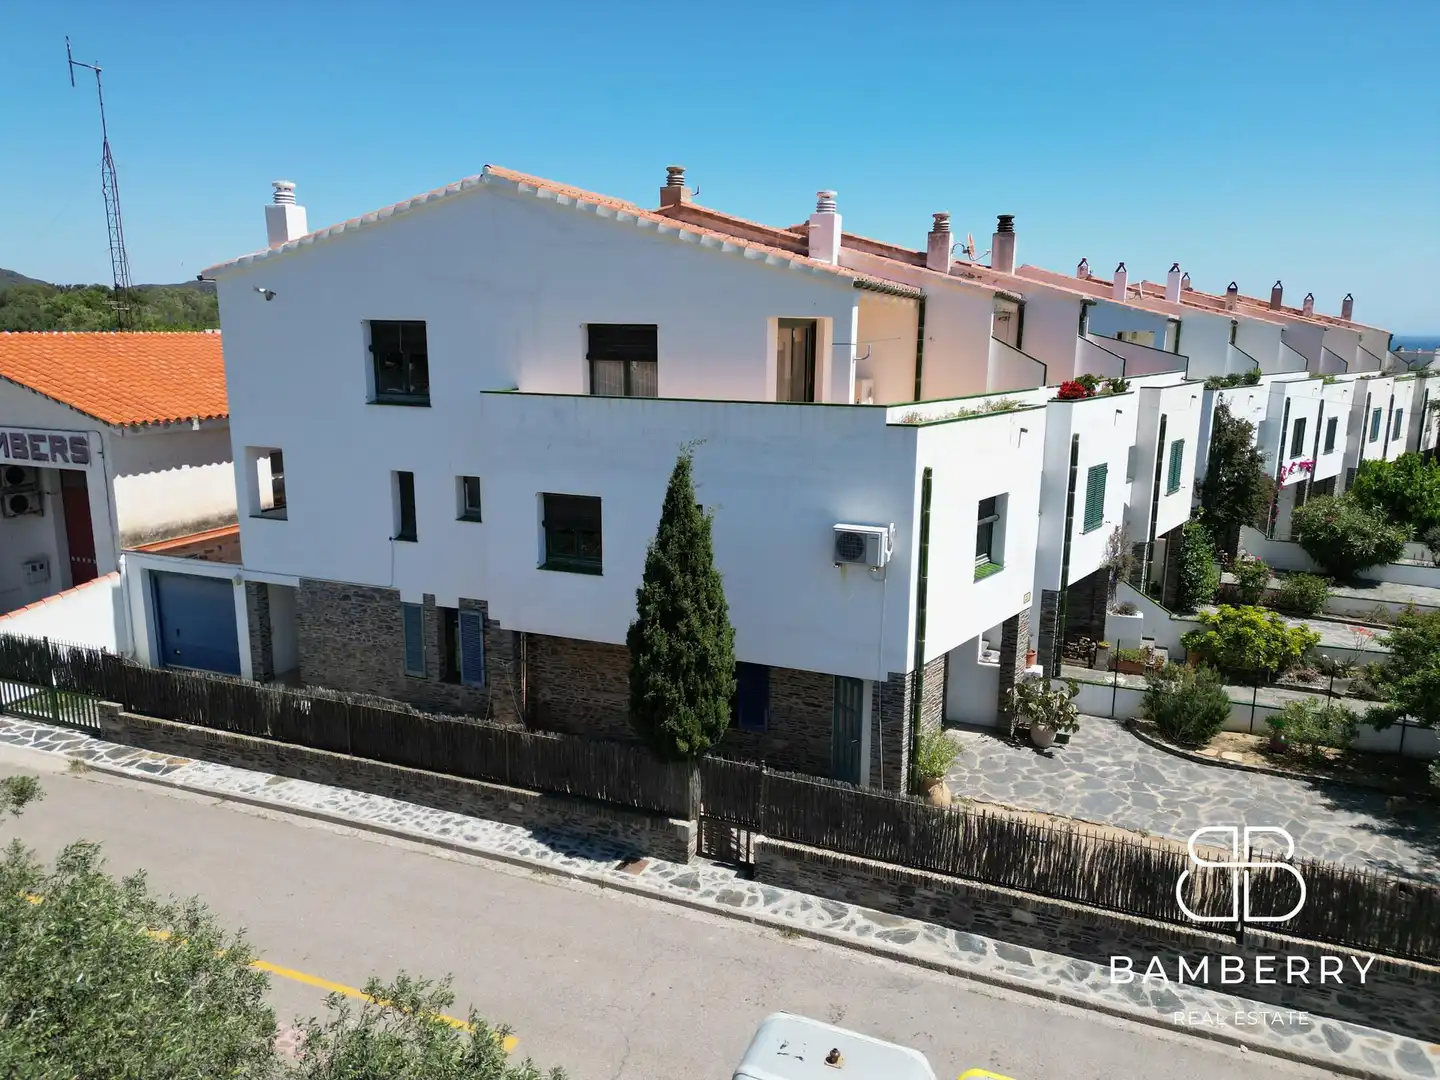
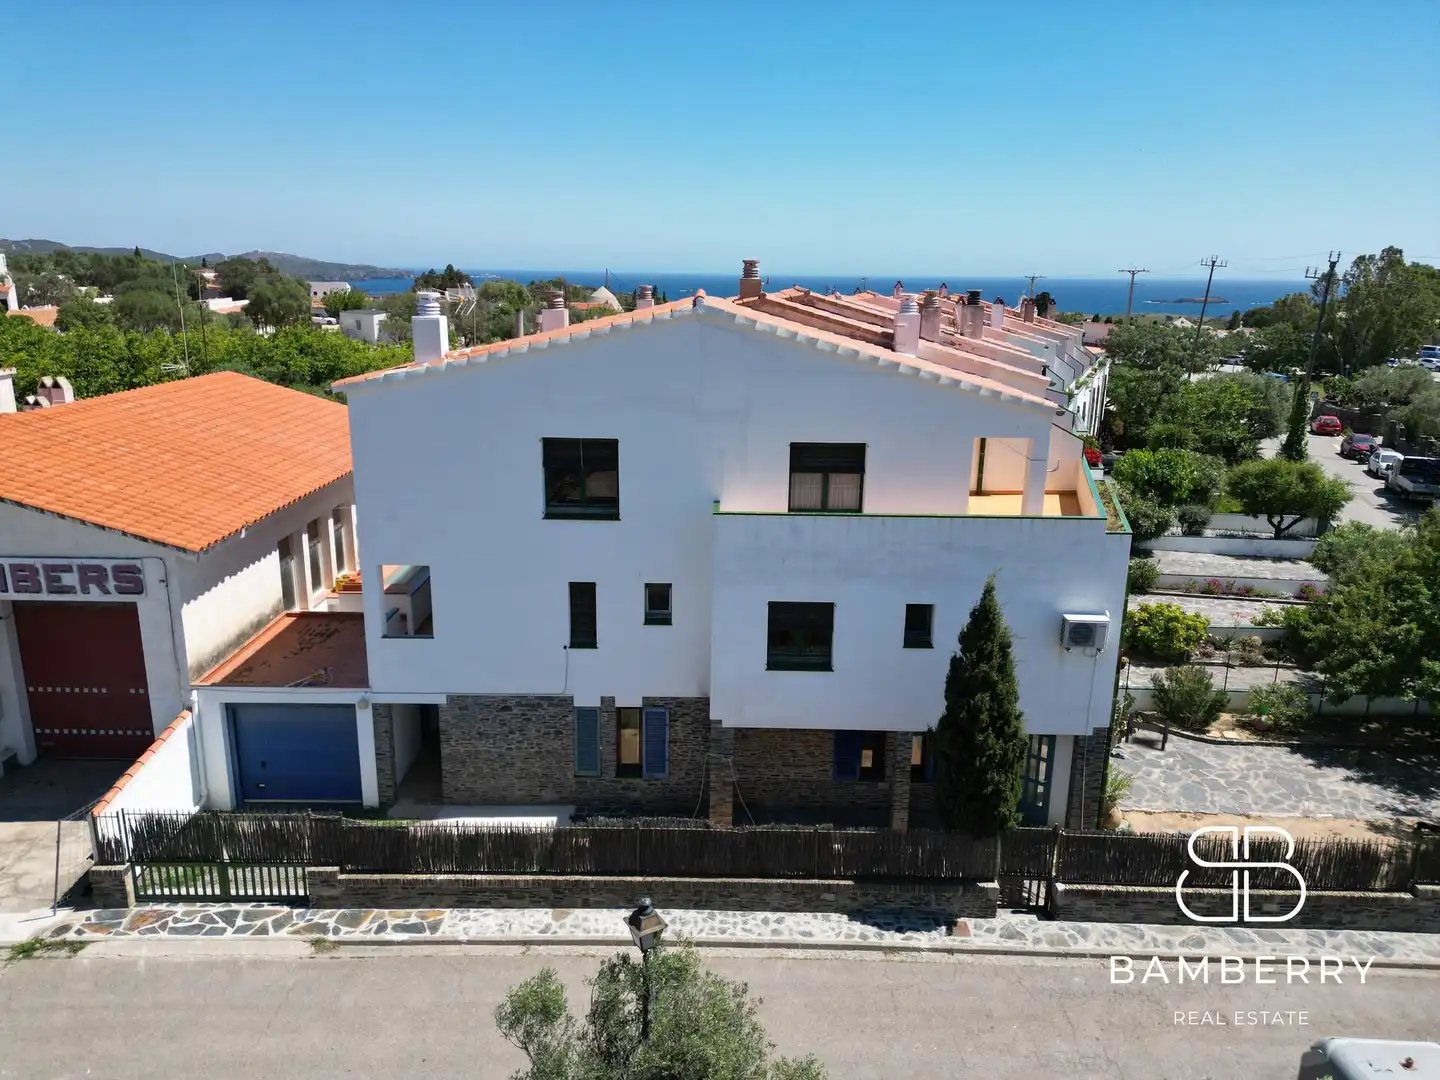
bench: none [1071,704,1130,754] -> present [1125,713,1170,751]

